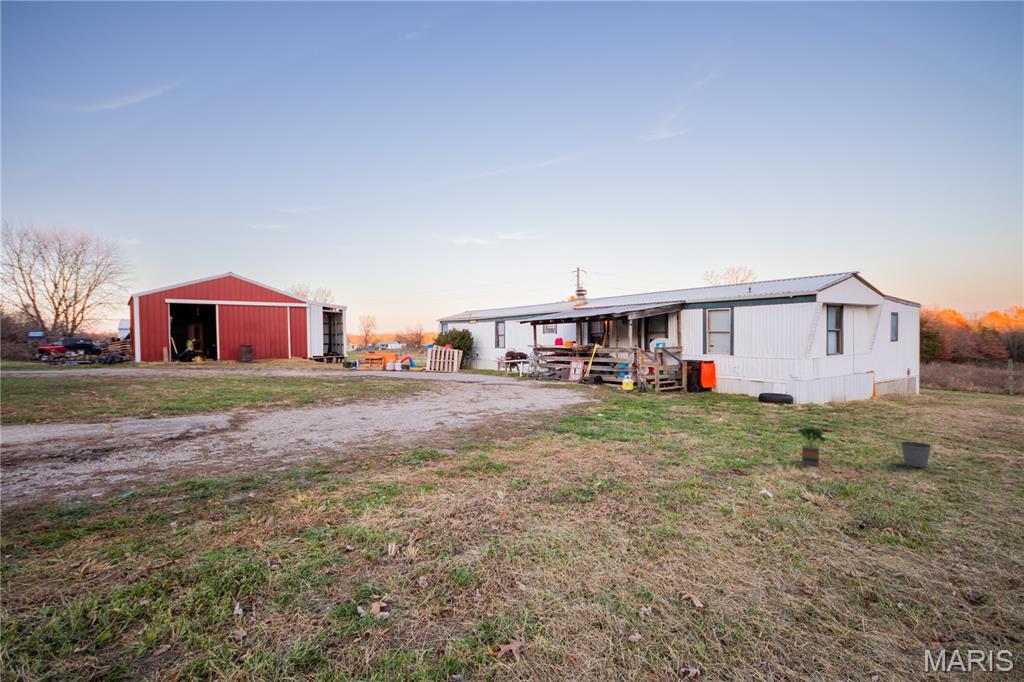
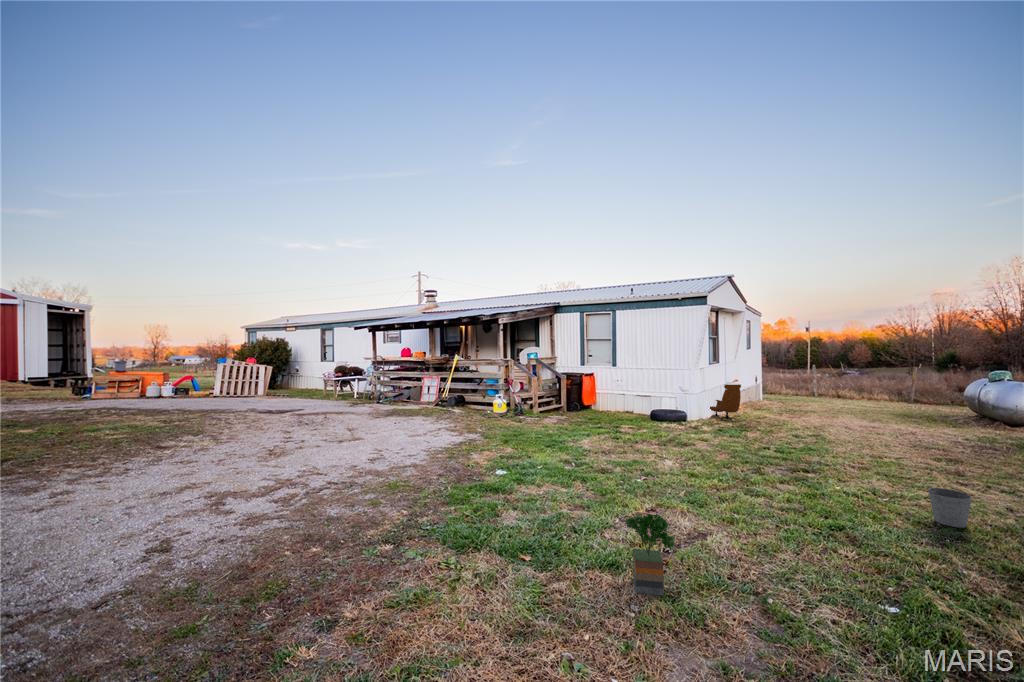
lounge chair: none [822,373,851,407] -> present [710,384,741,422]
potted tree: present [798,428,826,466] -> present [625,514,675,596]

